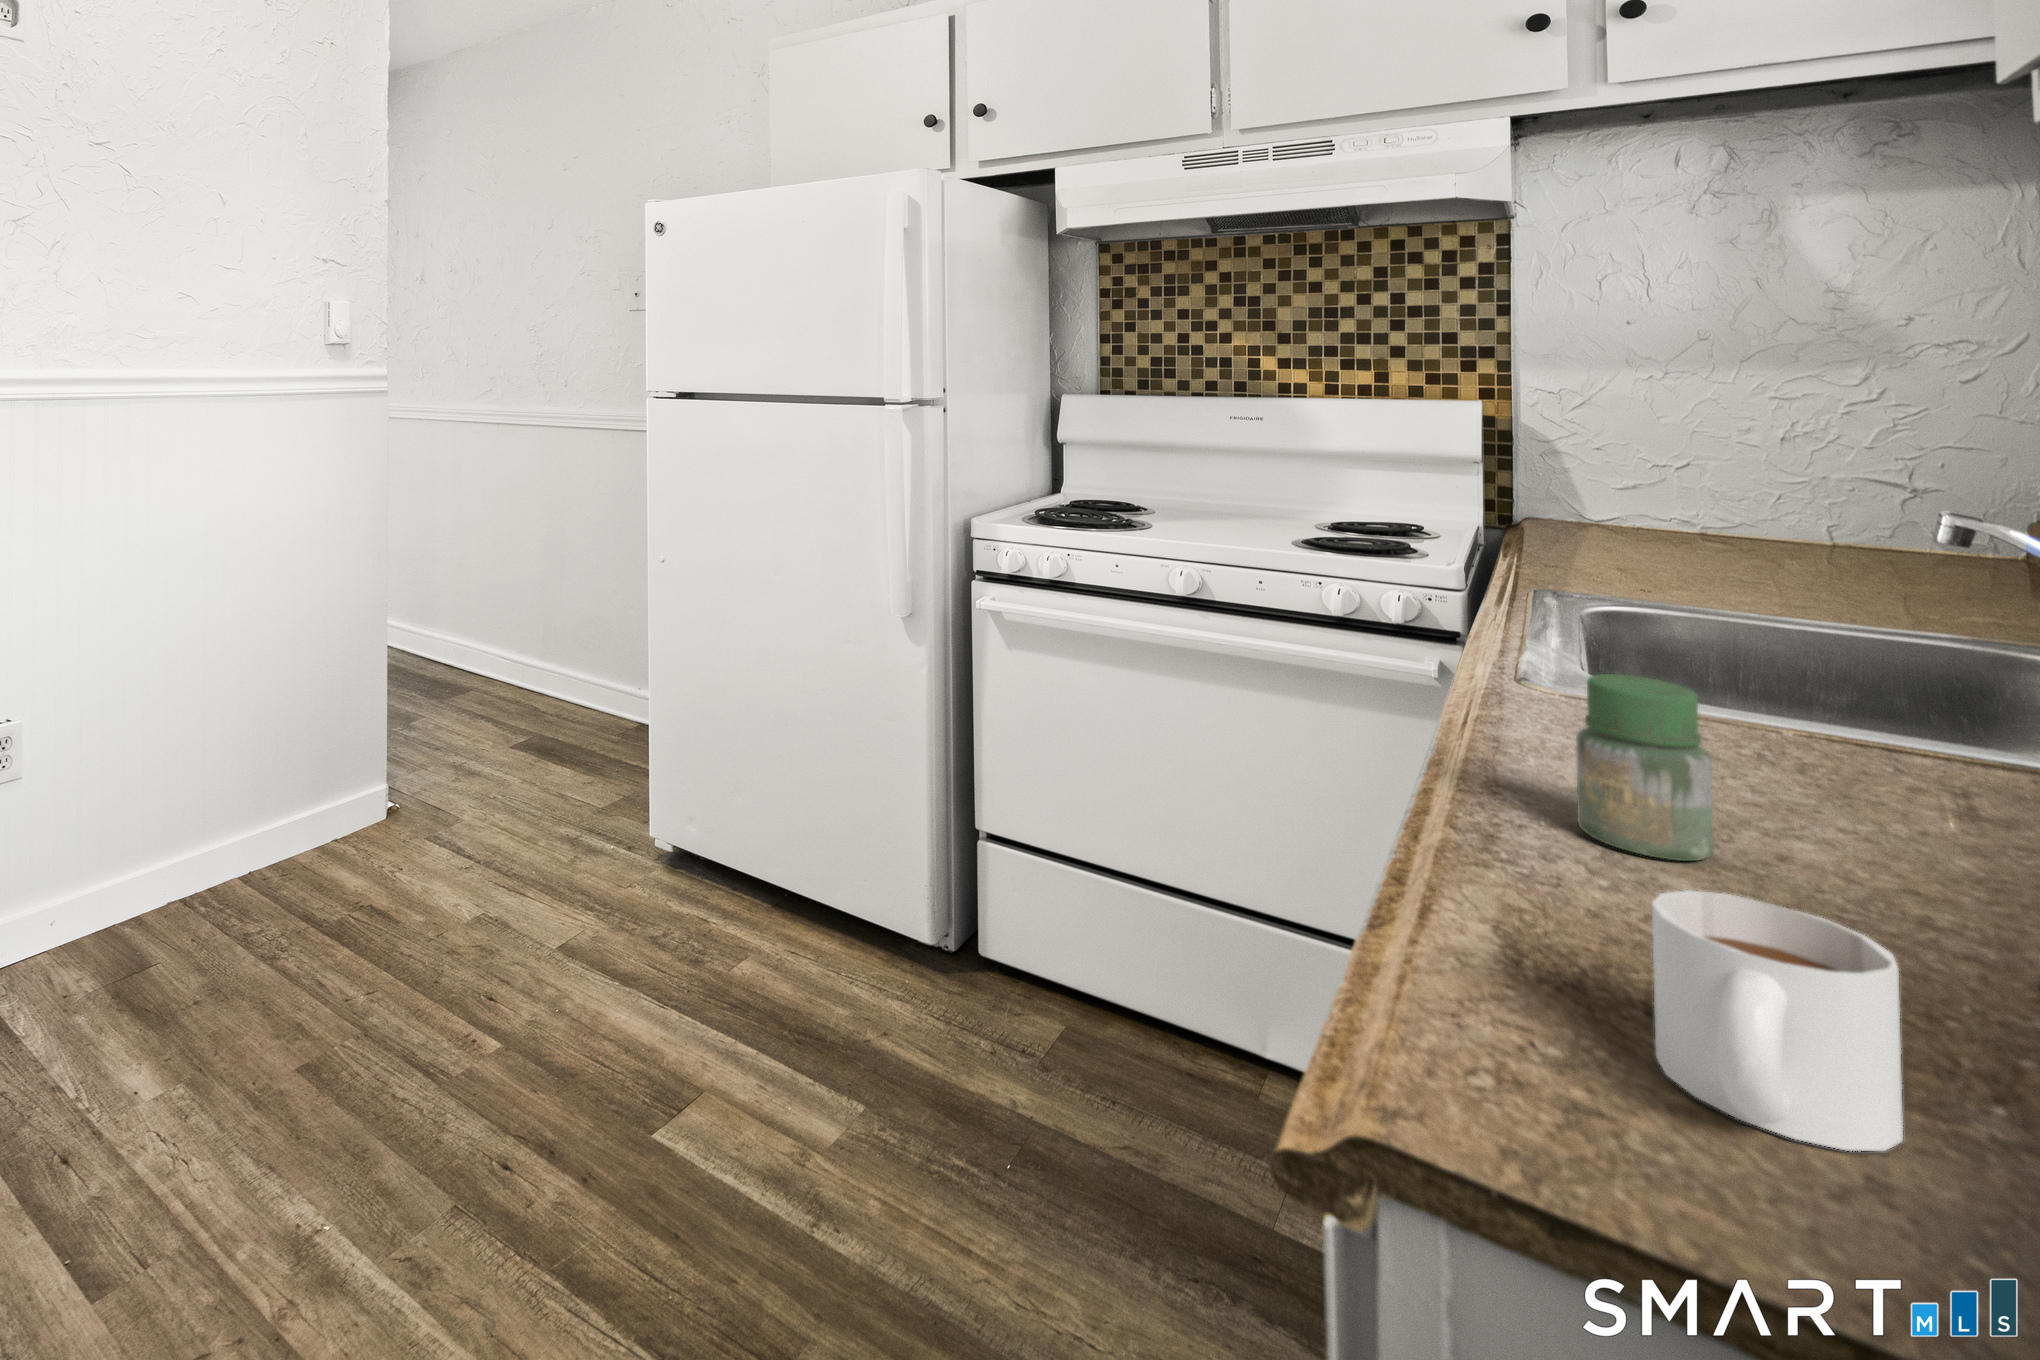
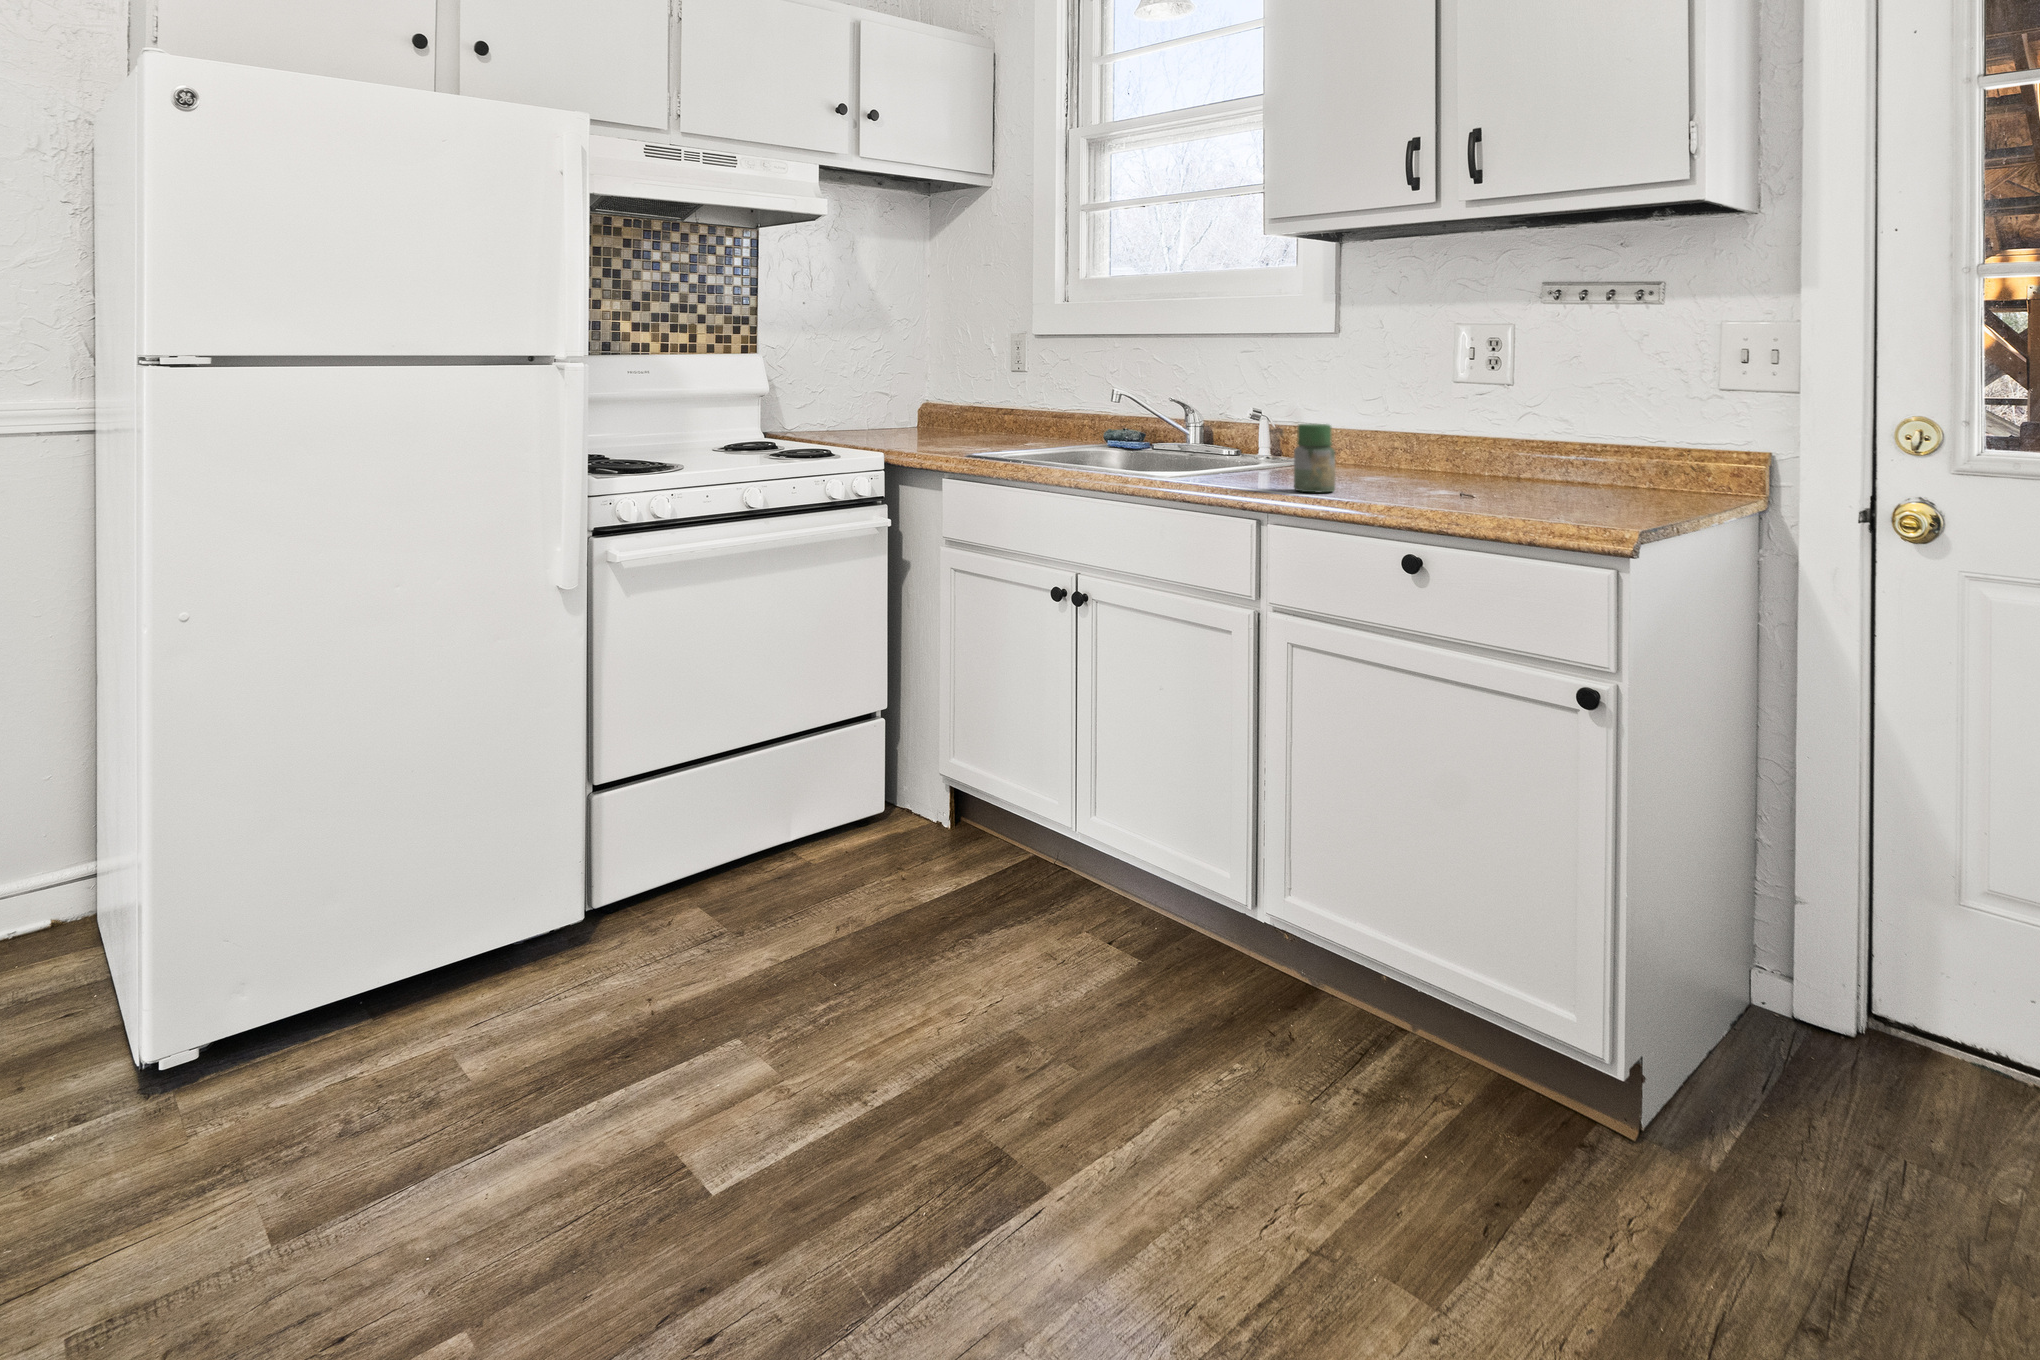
mug: present [1652,890,1903,1151] -> none [1487,454,1560,511]

